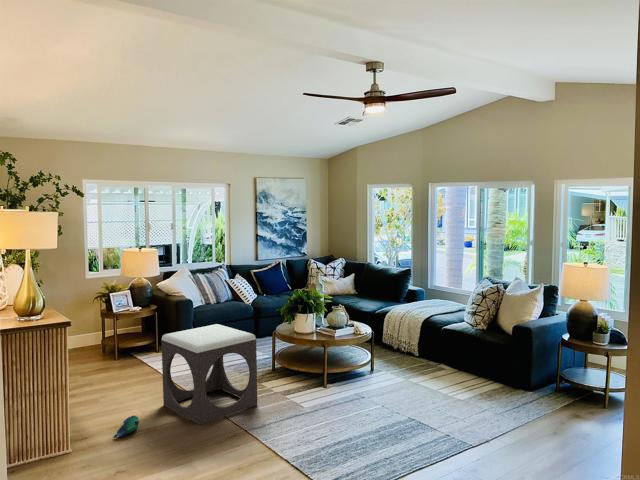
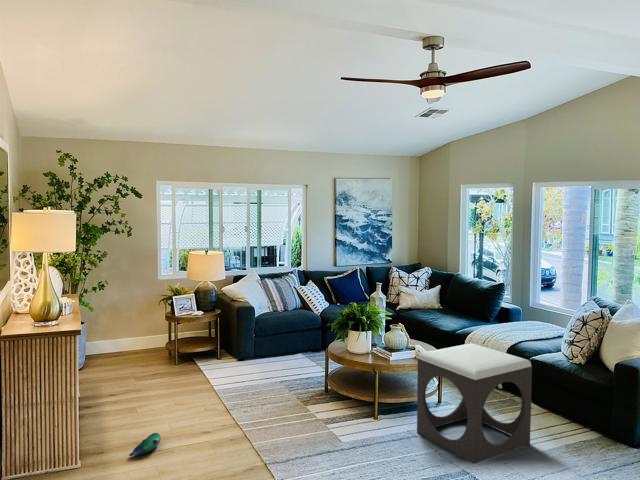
footstool: present [161,324,257,425] -> present [417,343,532,464]

